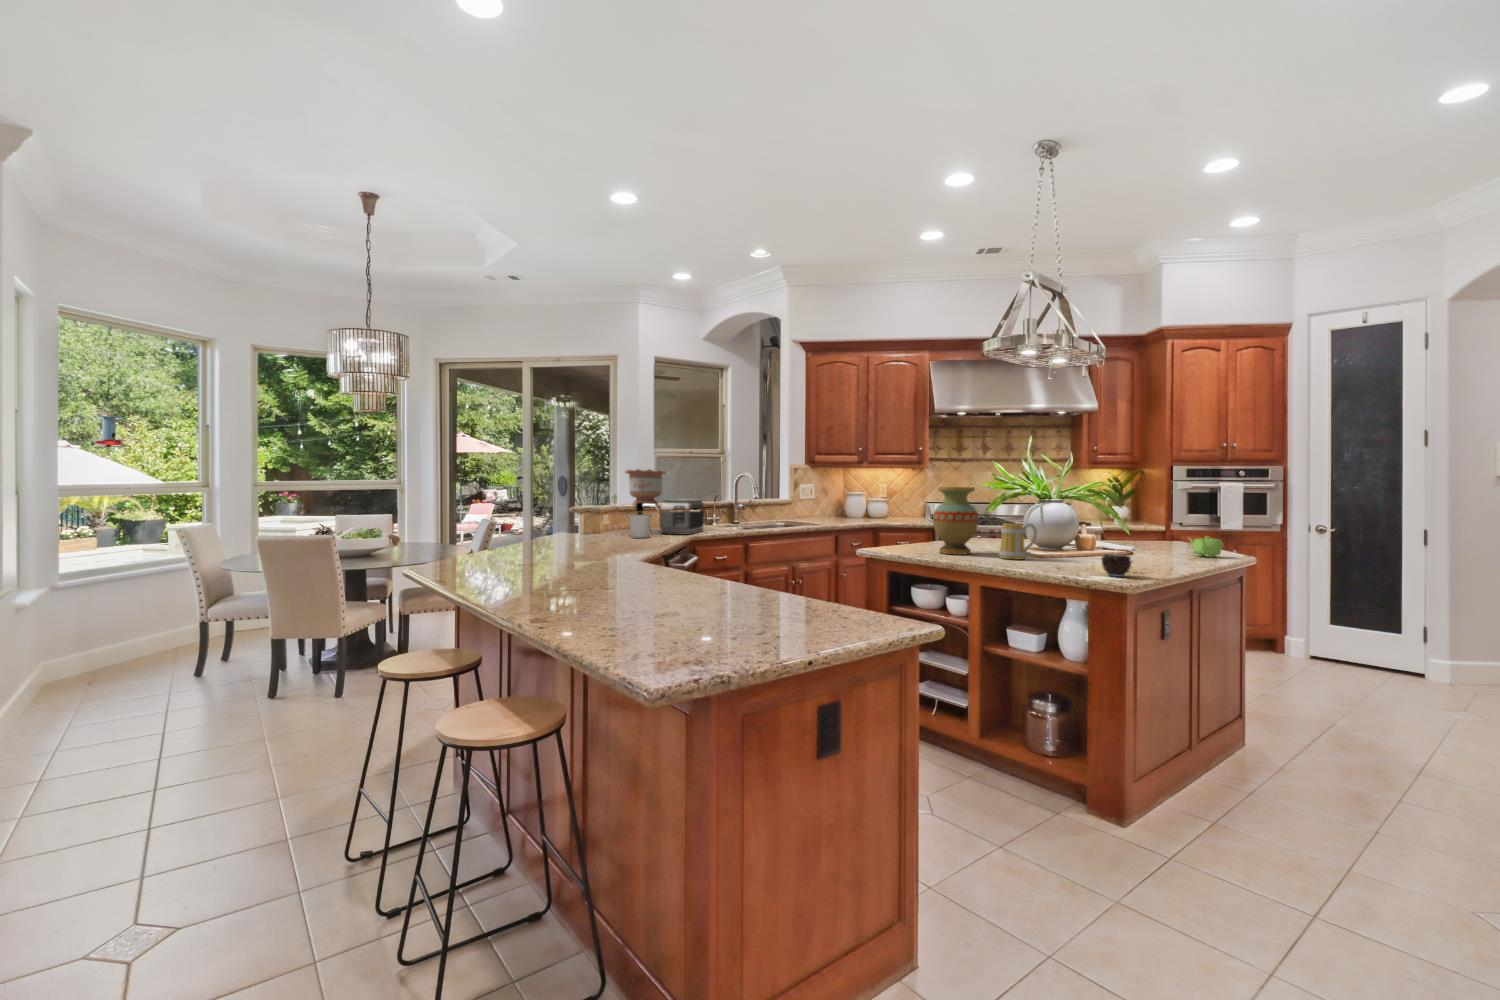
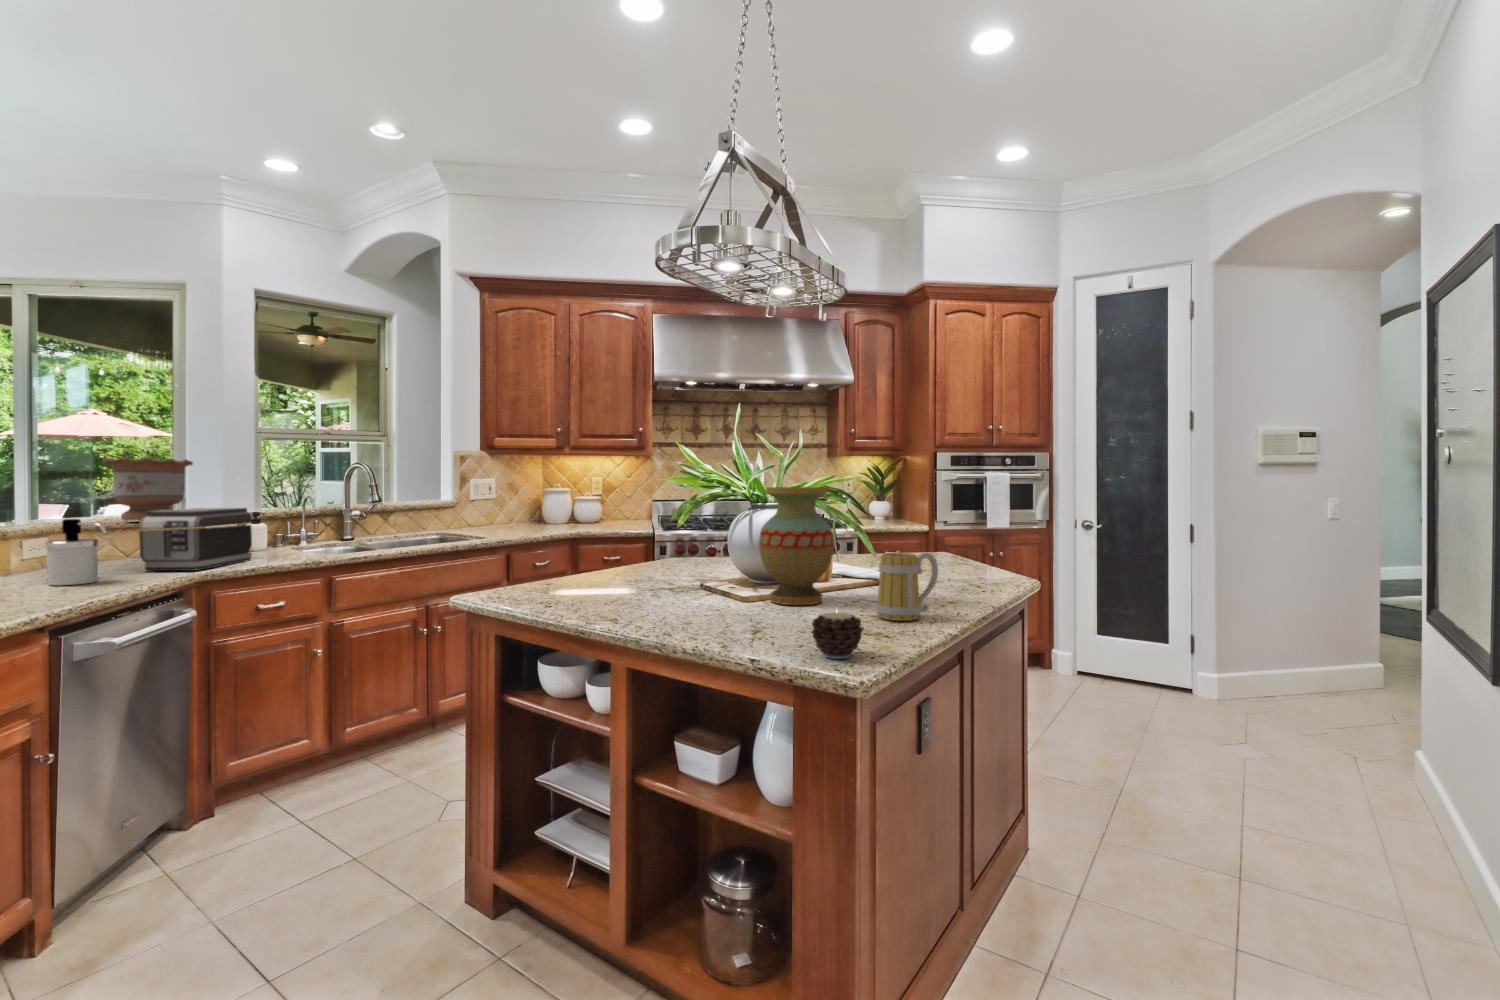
vase: present [933,487,978,554] -> present [759,487,834,605]
mug: present [999,523,1037,560] -> present [876,553,938,621]
teapot: present [1189,536,1223,557] -> none [952,556,1000,588]

